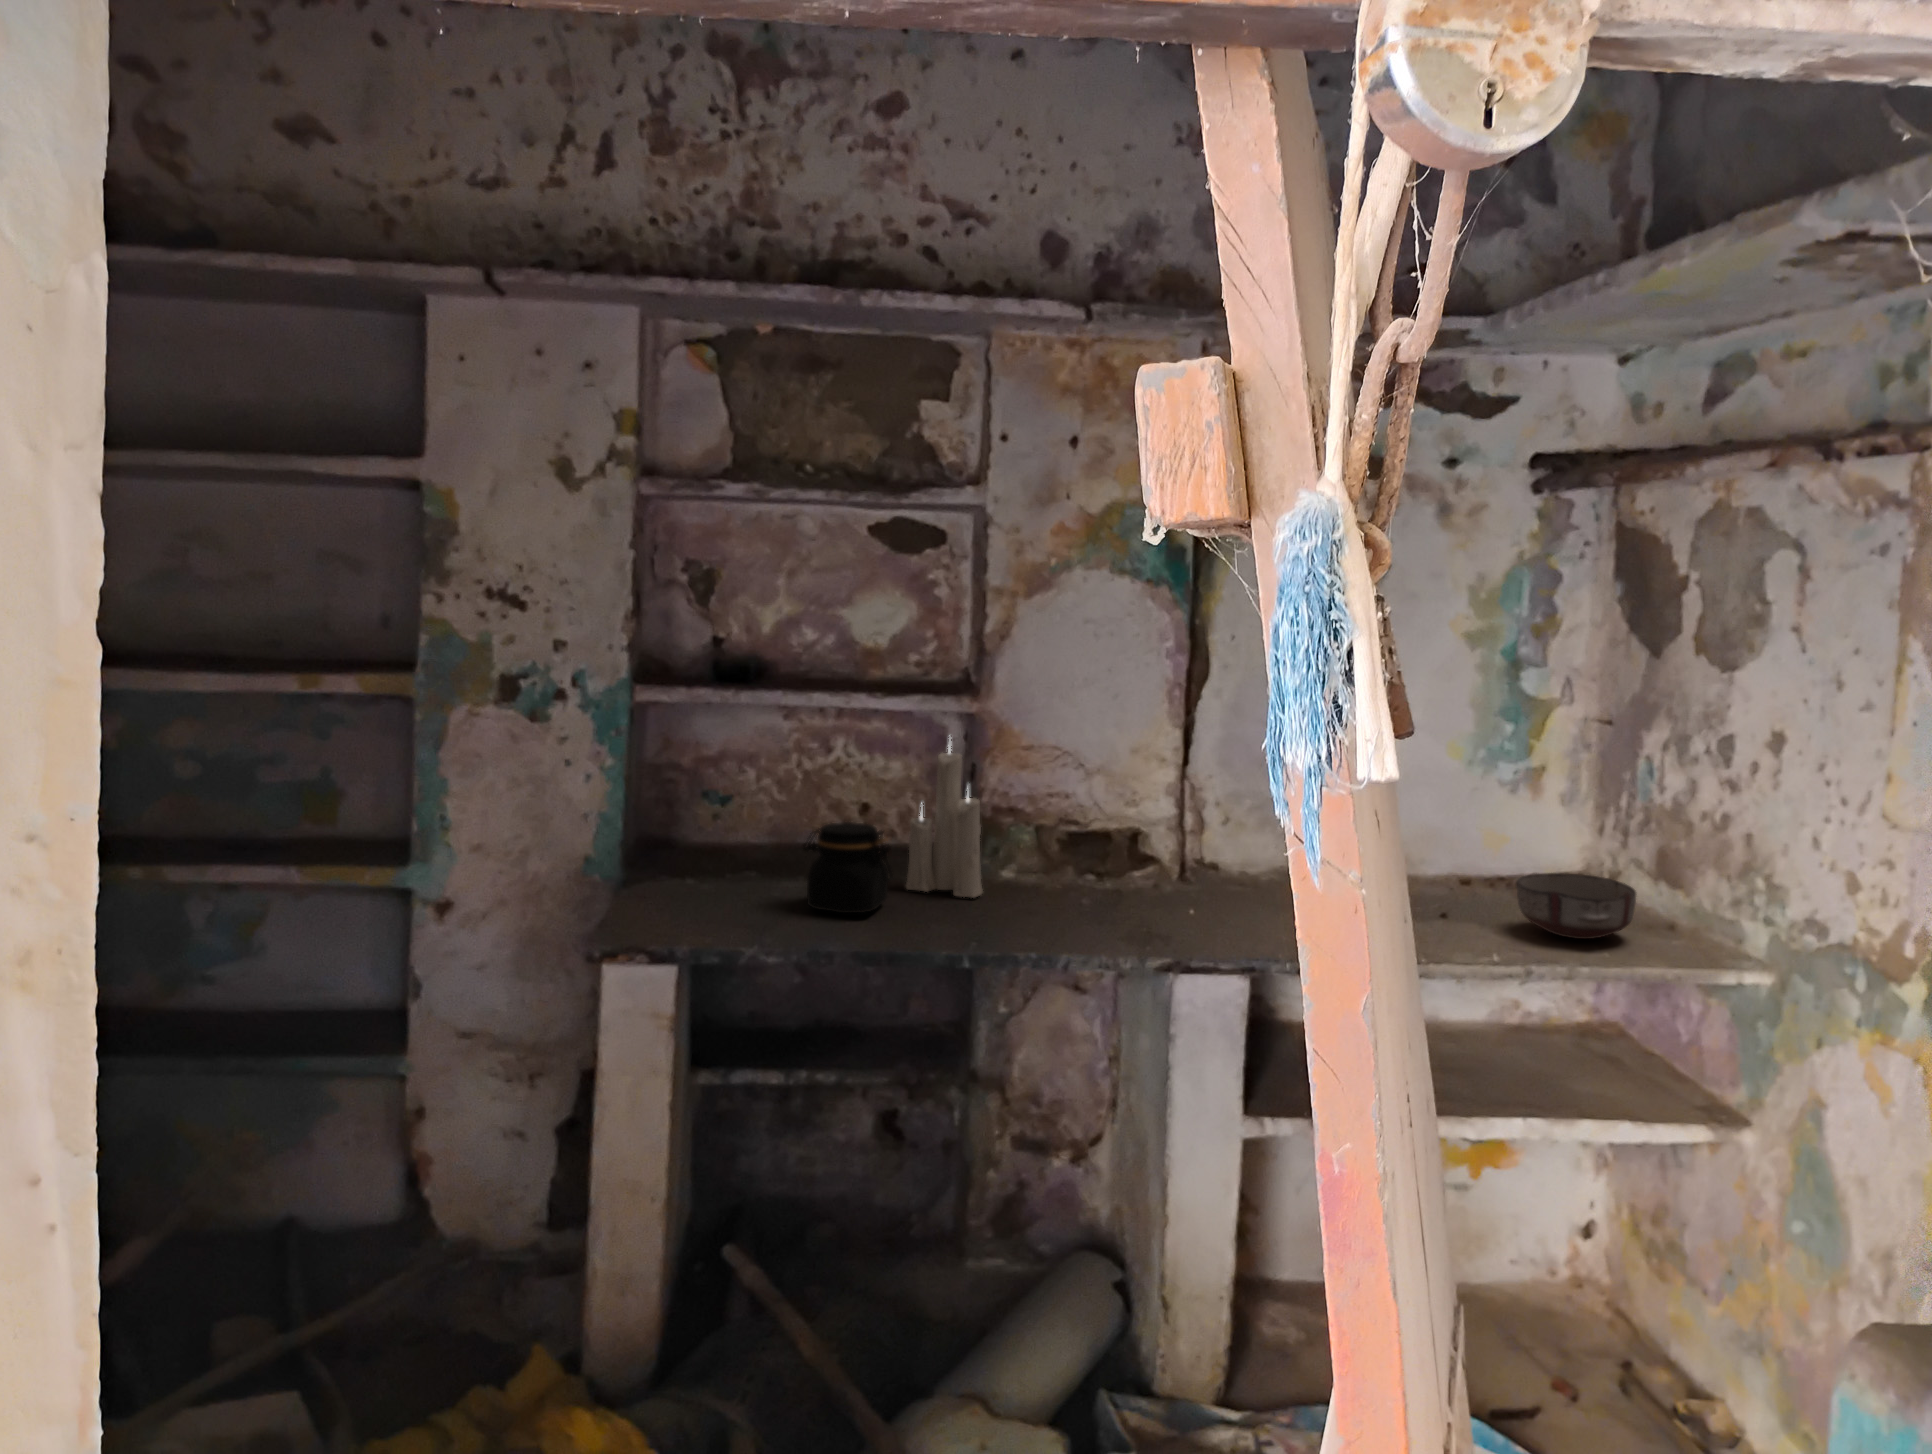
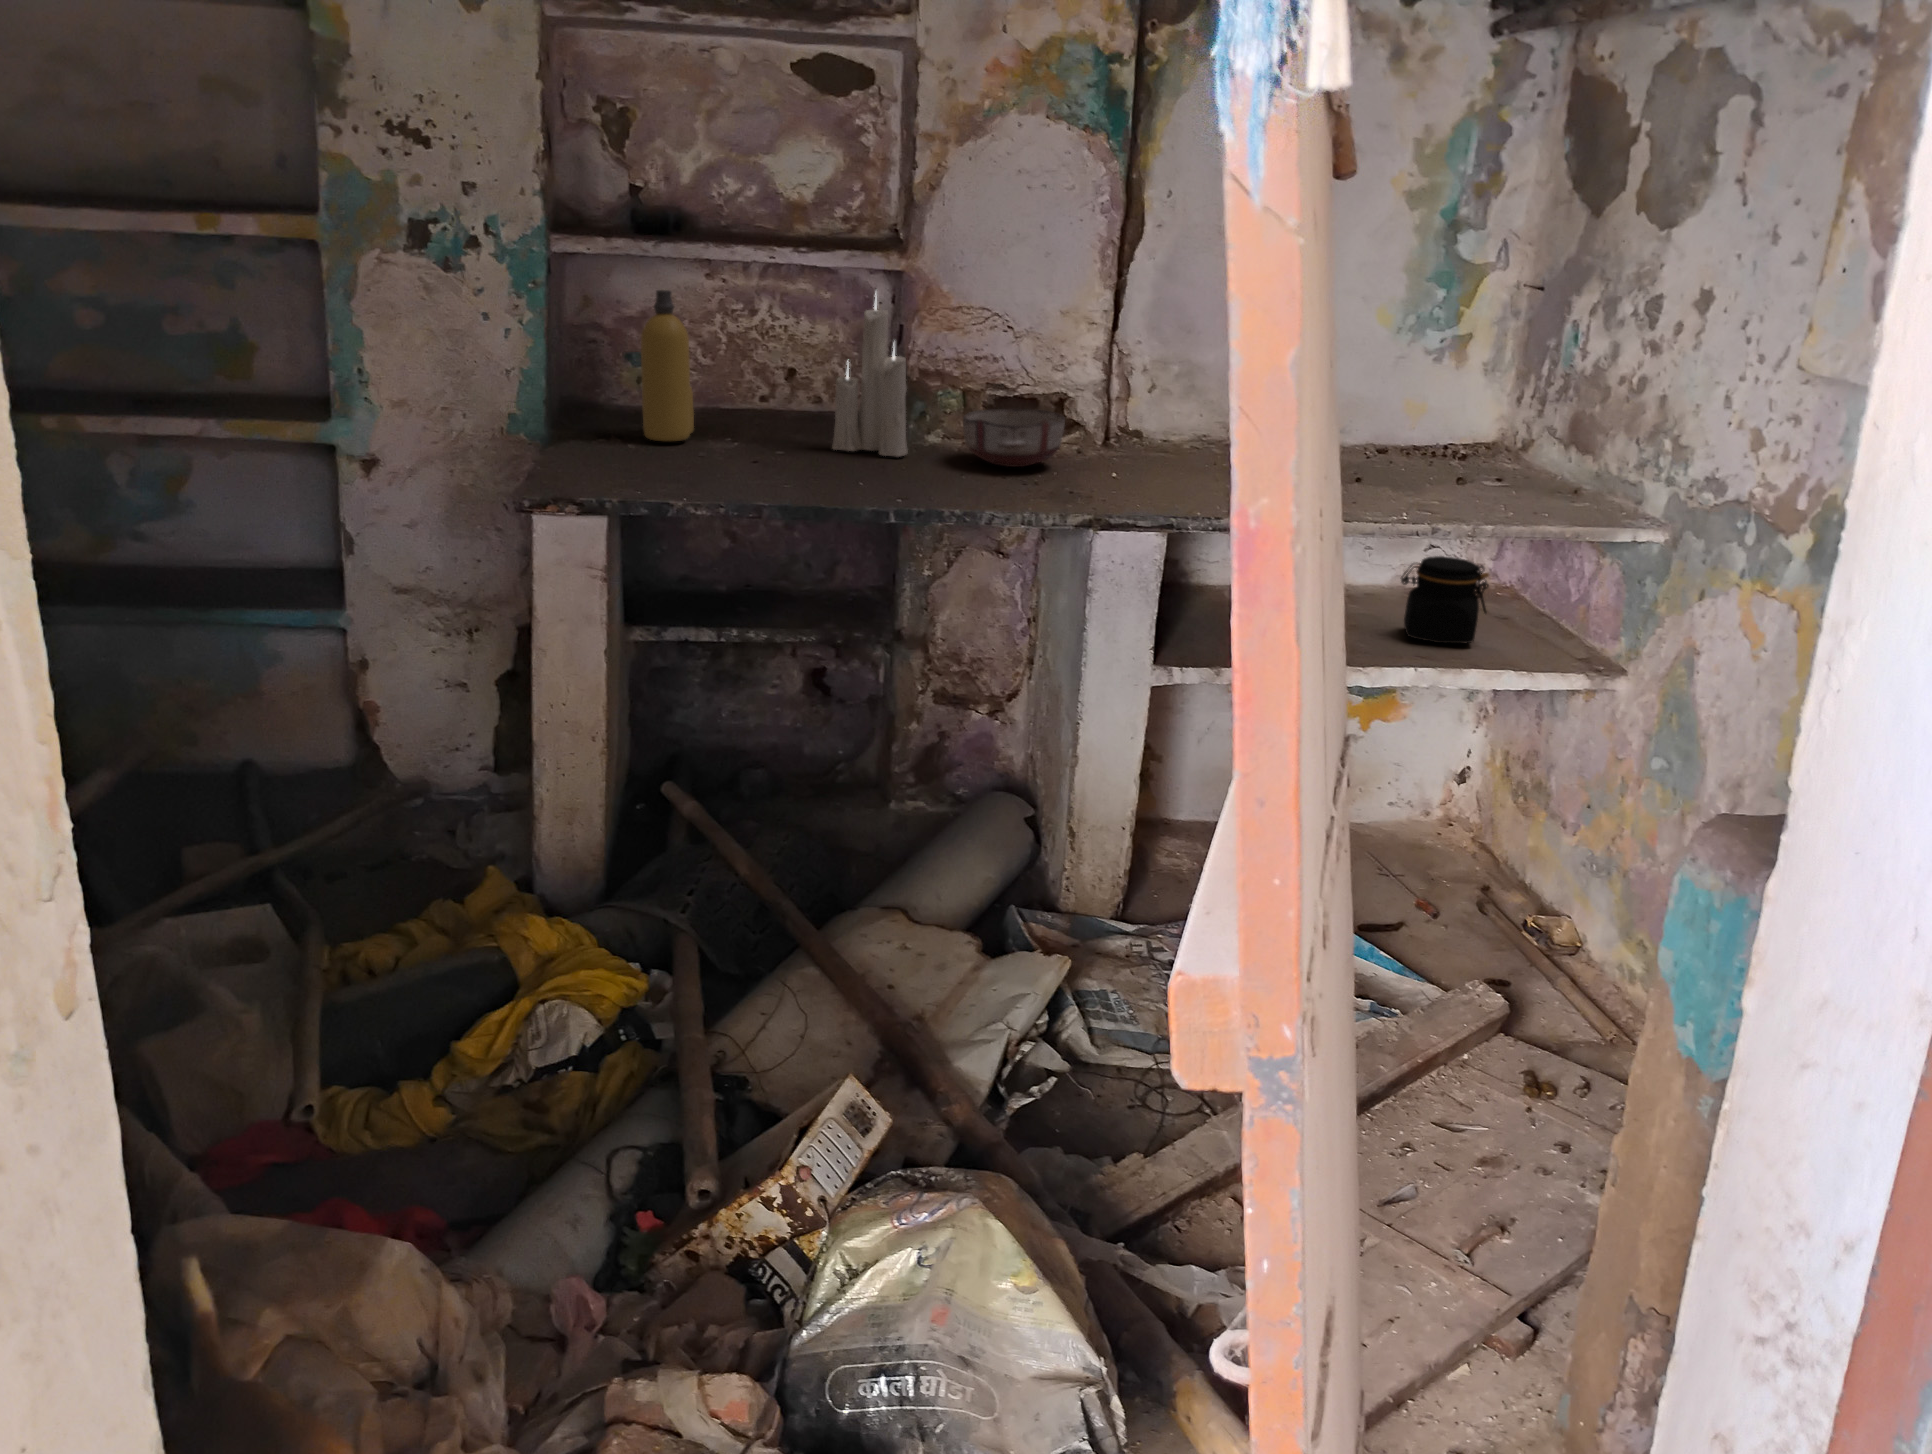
bottle: none [717,737,767,883] -> present [641,290,694,441]
jar: present [804,822,892,913] -> present [1401,556,1489,643]
ceramic bowl: present [1517,873,1636,939] -> present [963,409,1065,467]

